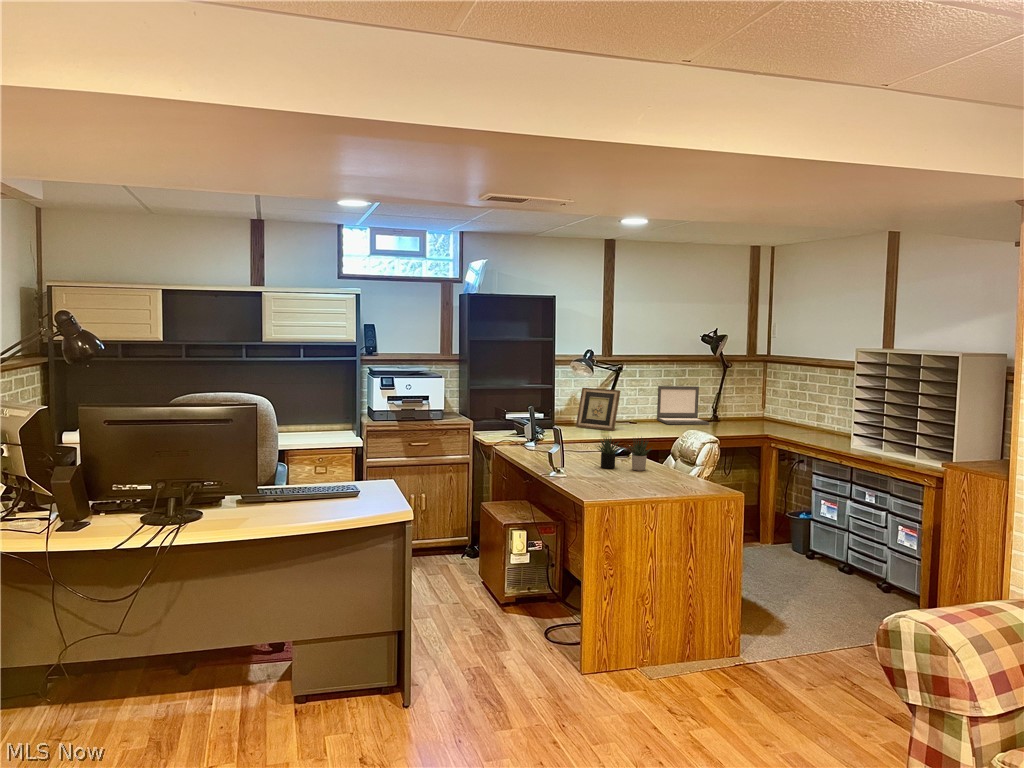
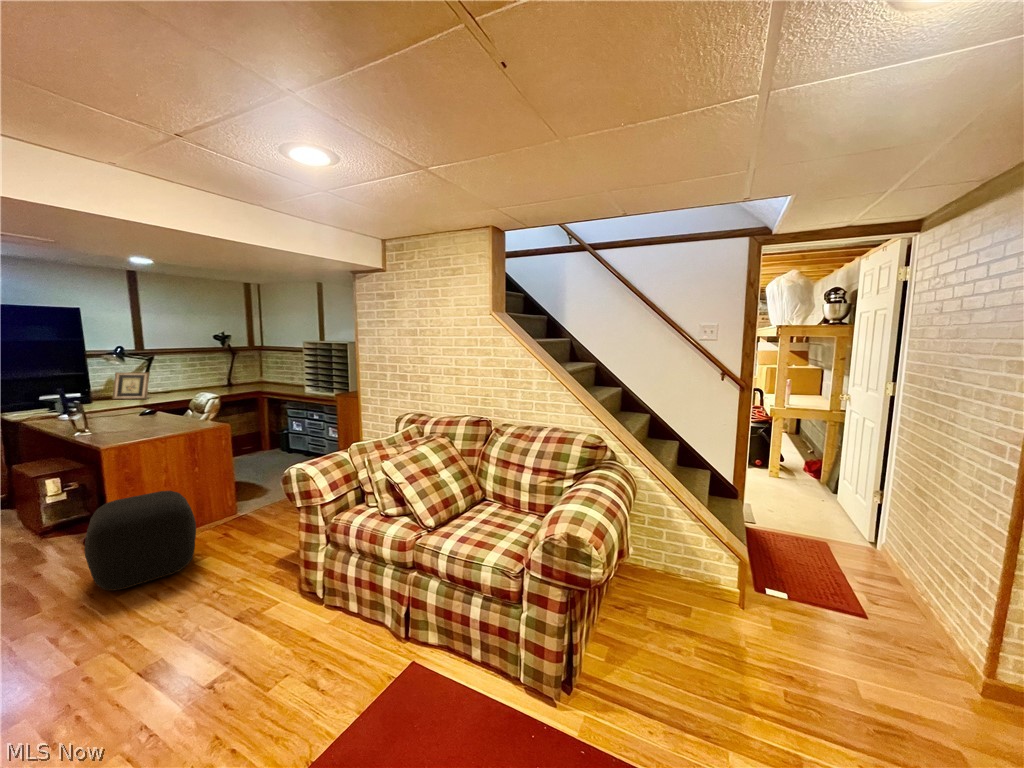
laptop: present [657,386,709,424] -> none [184,366,224,391]
succulent plant: present [597,438,652,471] -> none [118,401,170,425]
ottoman: none [557,586,693,738] -> present [84,491,196,591]

